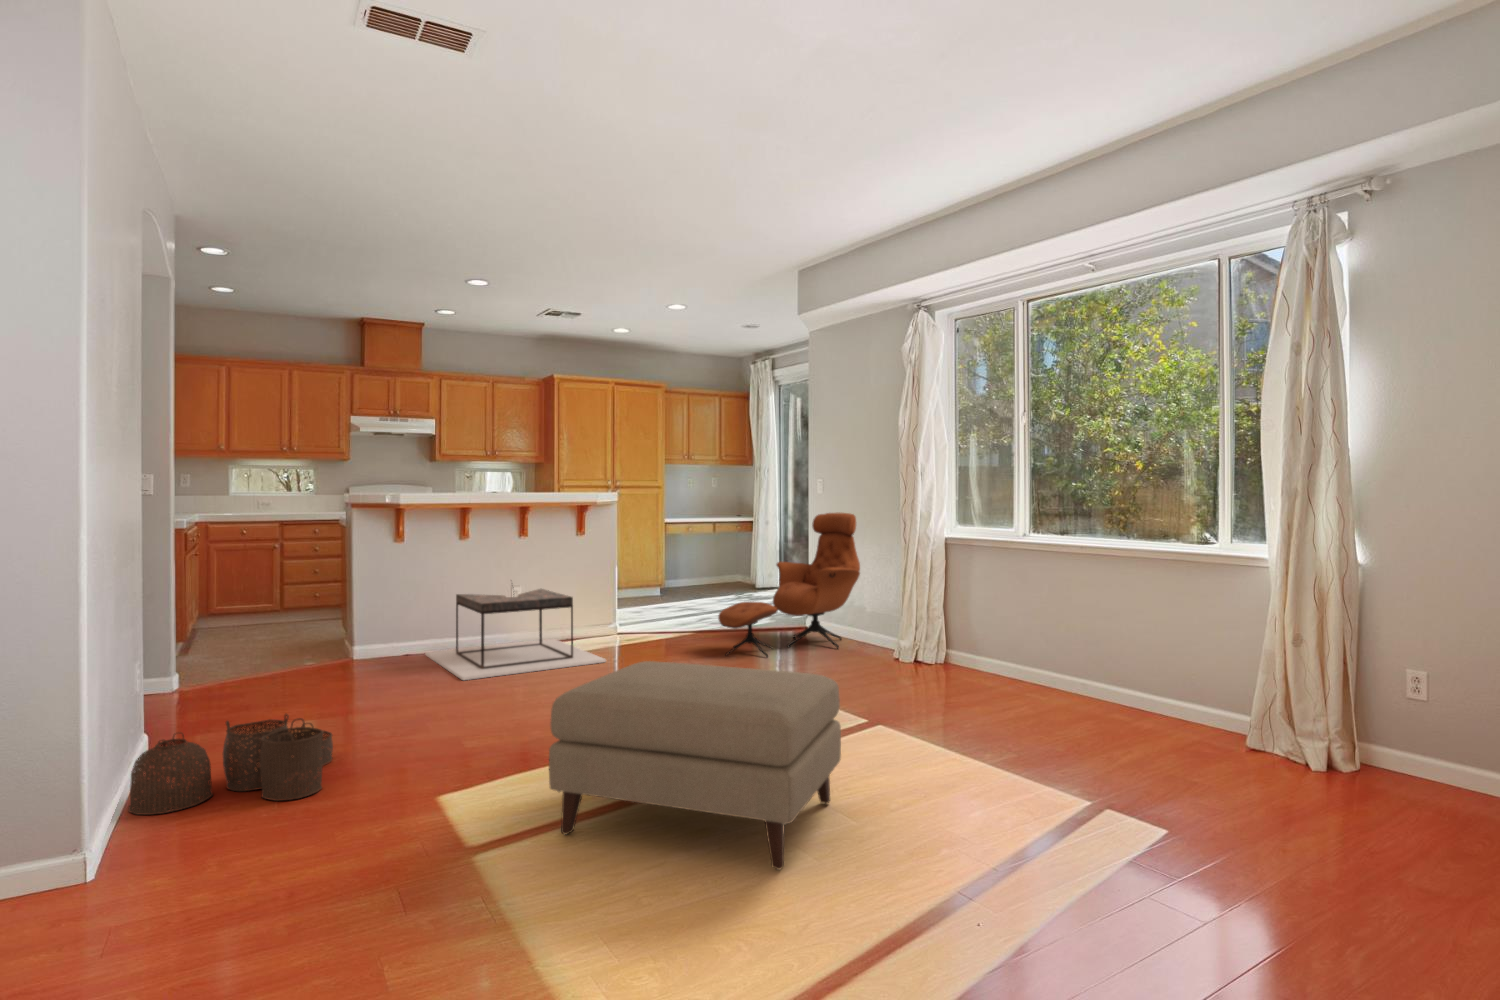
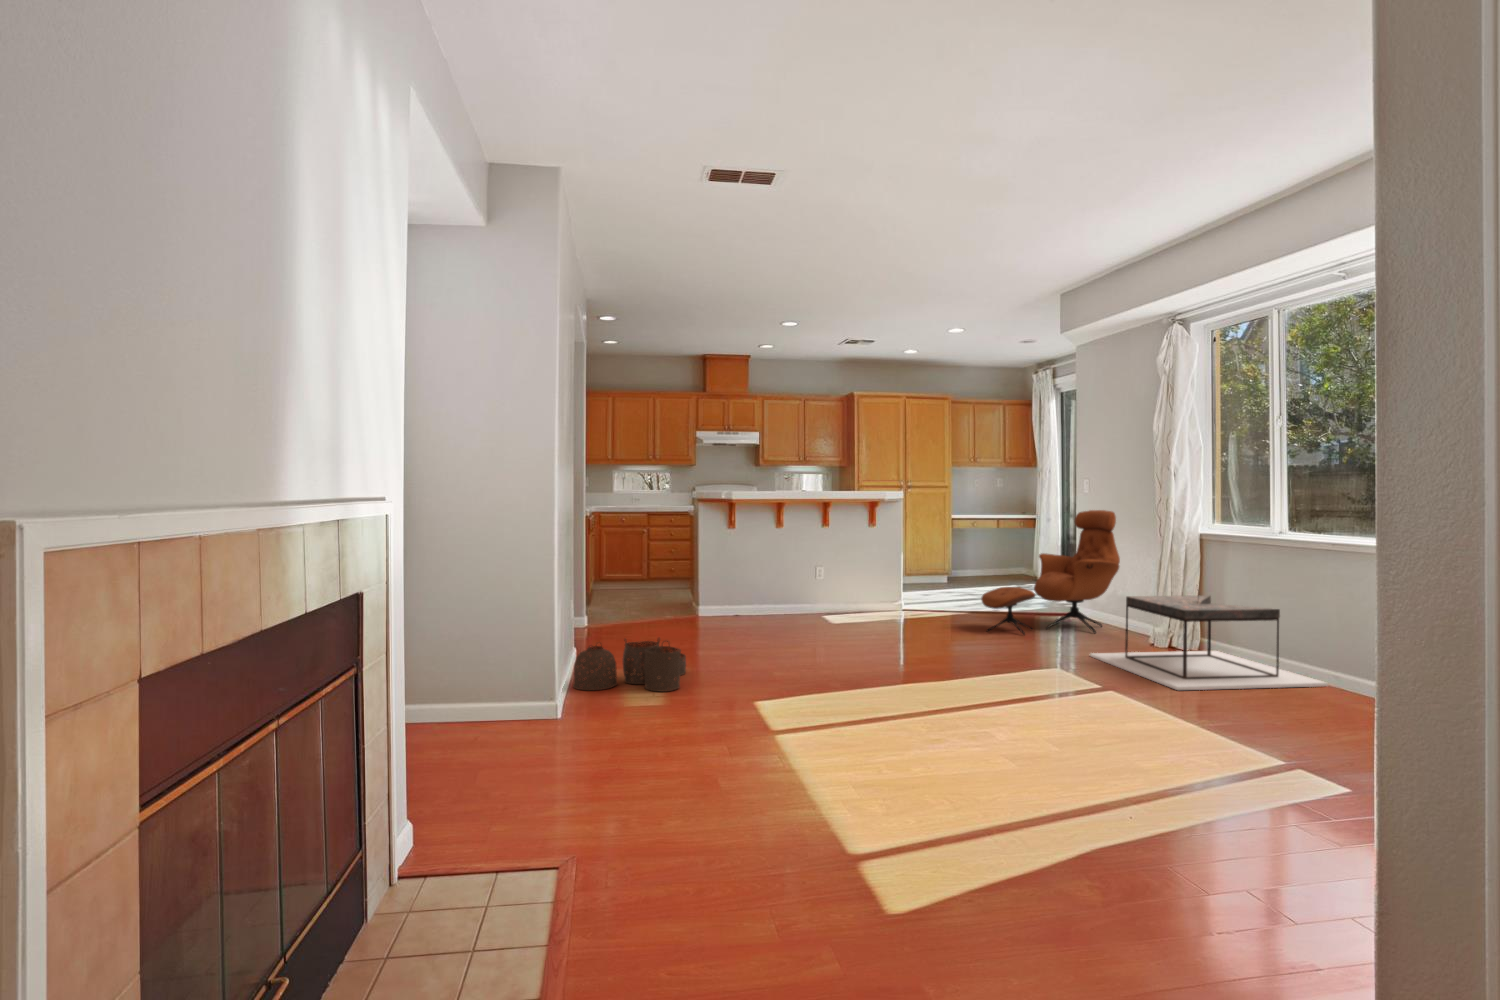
coffee table: present [425,589,606,680] -> present [1090,595,1328,690]
ottoman: present [549,661,841,869] -> none [822,617,1047,766]

